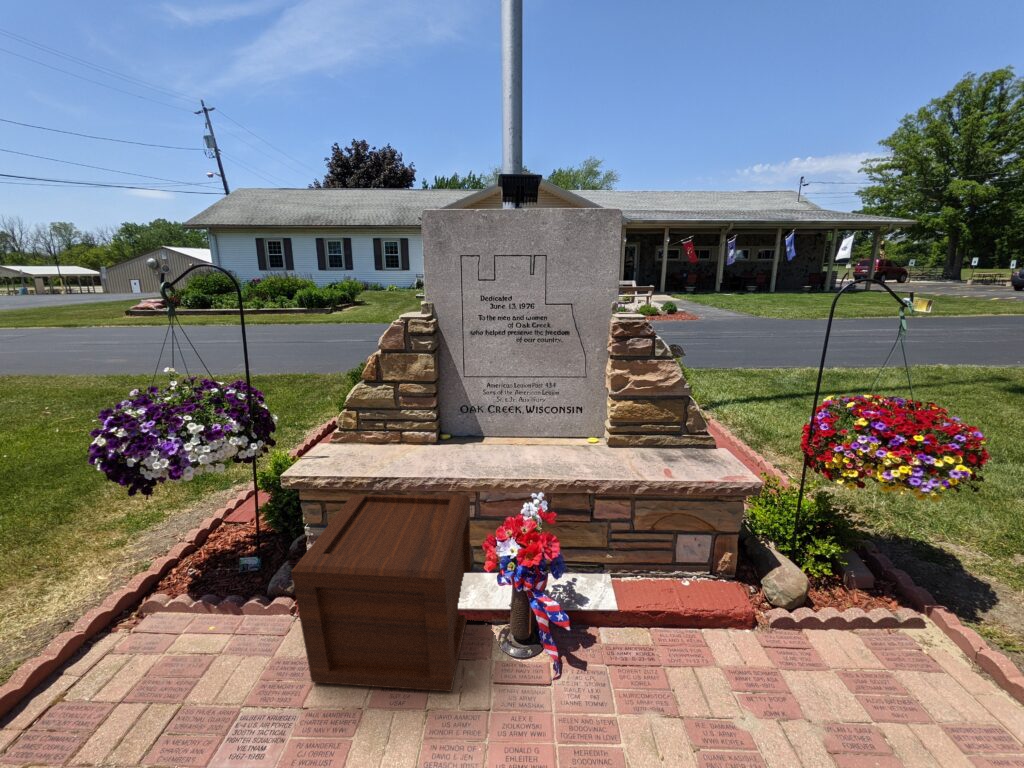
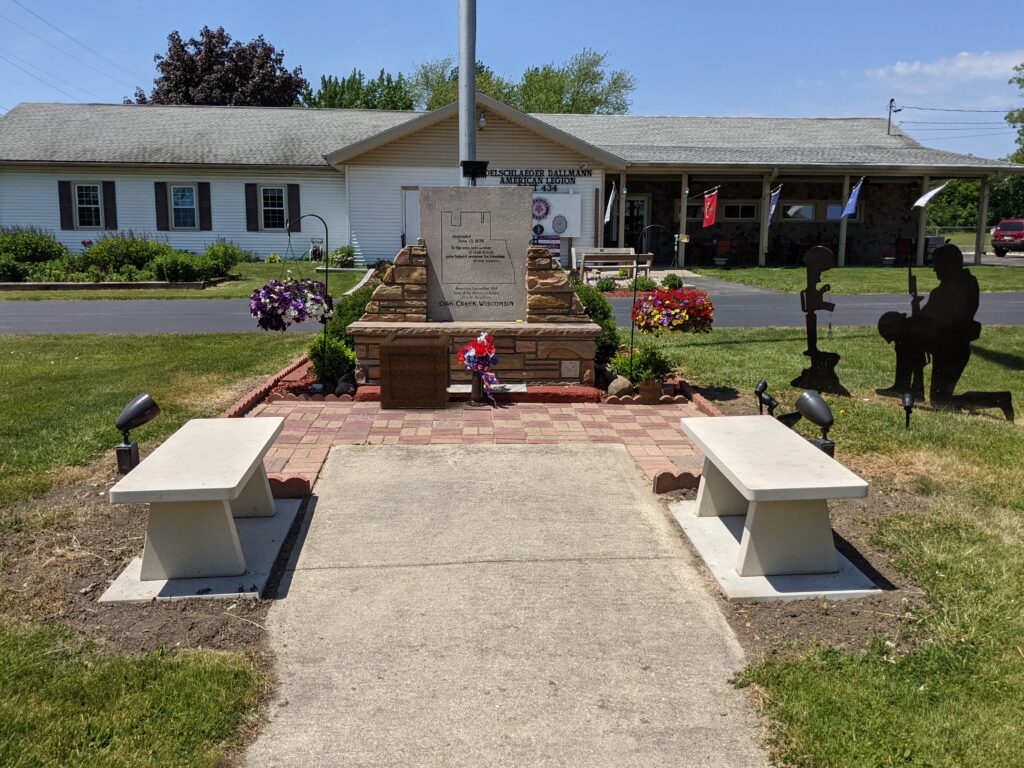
wooden bucket: none [857,590,925,678] -> present [639,366,661,404]

